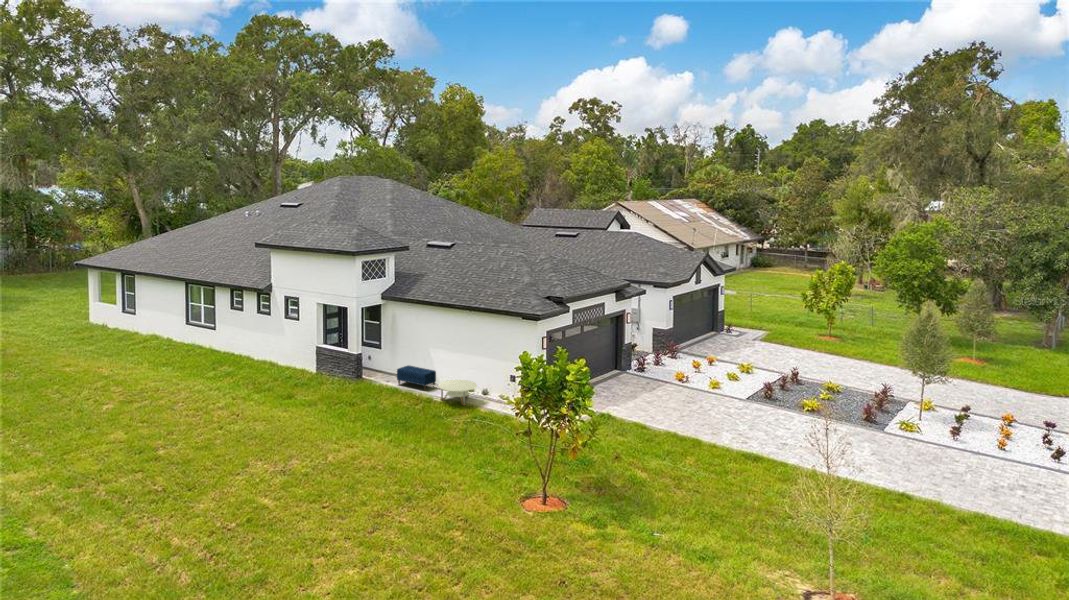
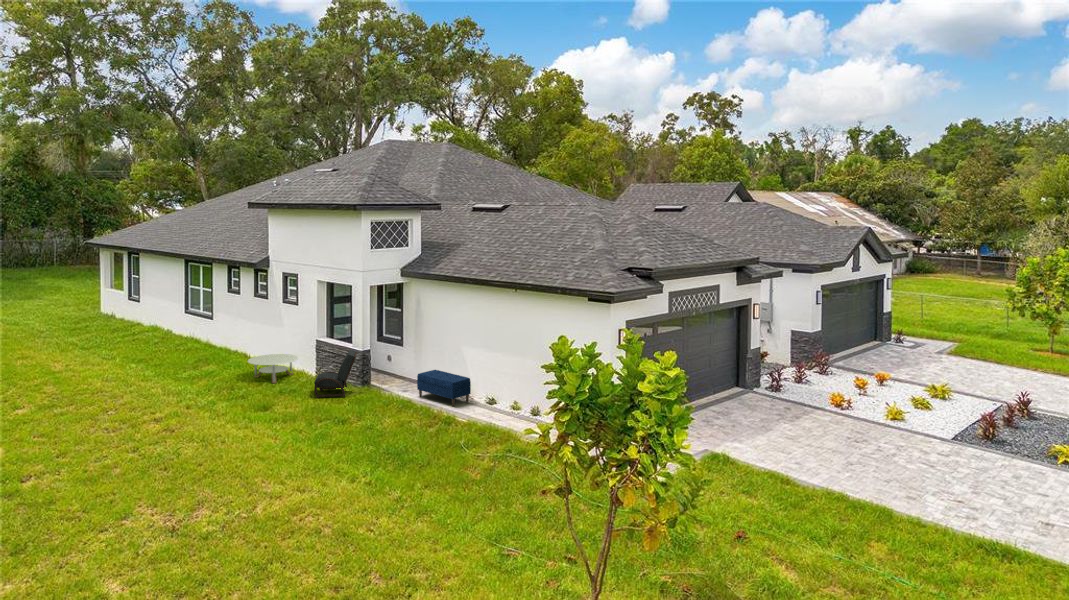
lounge chair: none [322,353,352,389] -> present [314,350,357,398]
round table: present [439,380,477,405] -> present [248,354,298,383]

